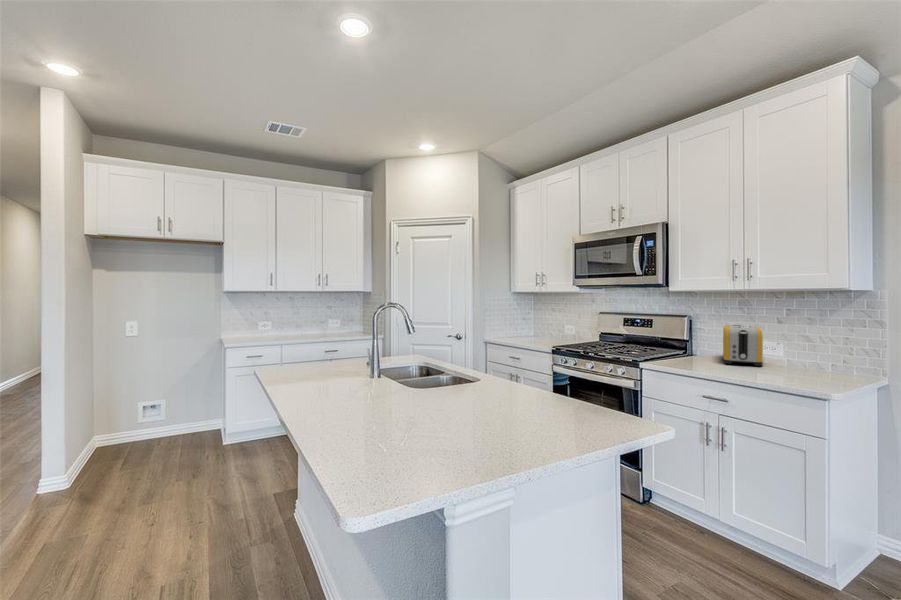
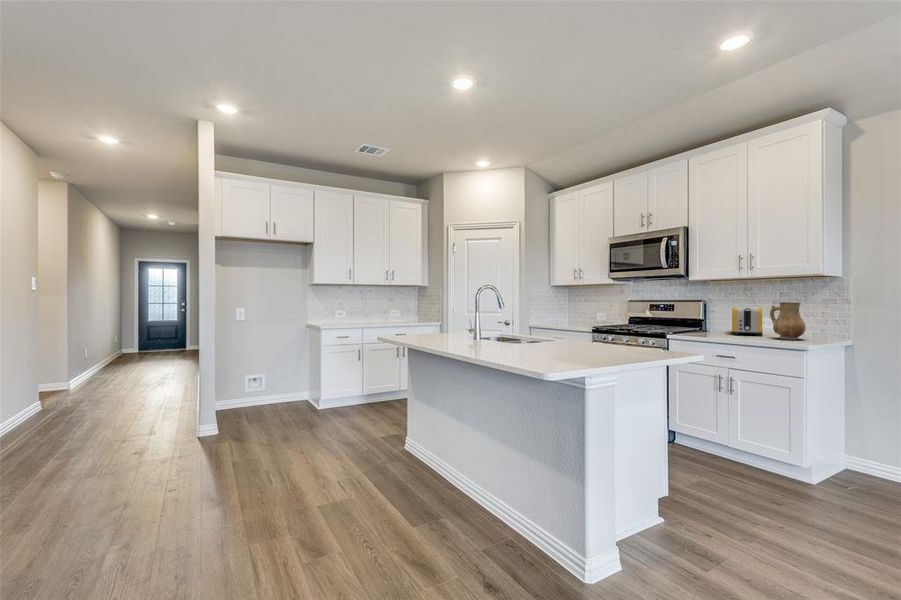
ceramic pitcher: none [773,325,822,376] -> present [770,302,806,340]

